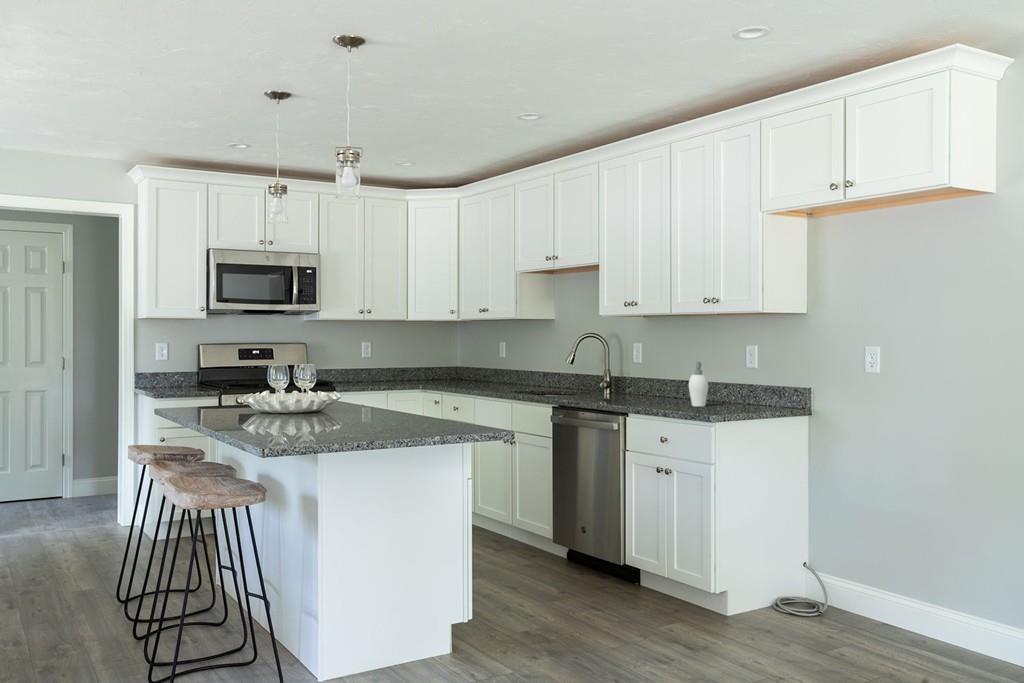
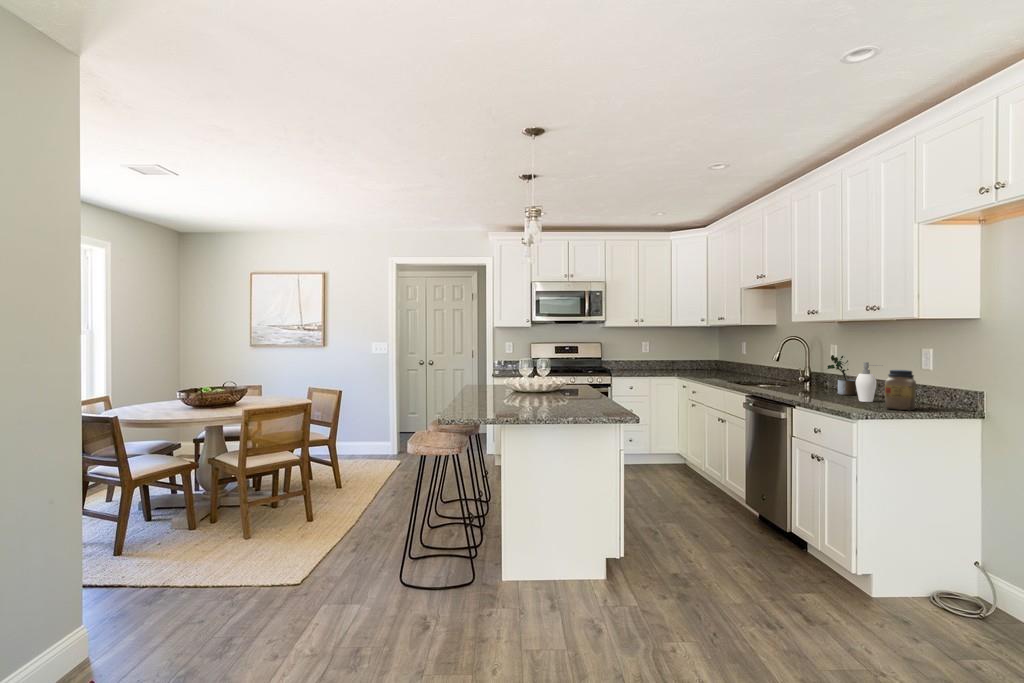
potted plant: none [646,355,674,401] -> present [827,355,856,395]
jar: none [731,368,758,412] -> present [885,370,916,410]

